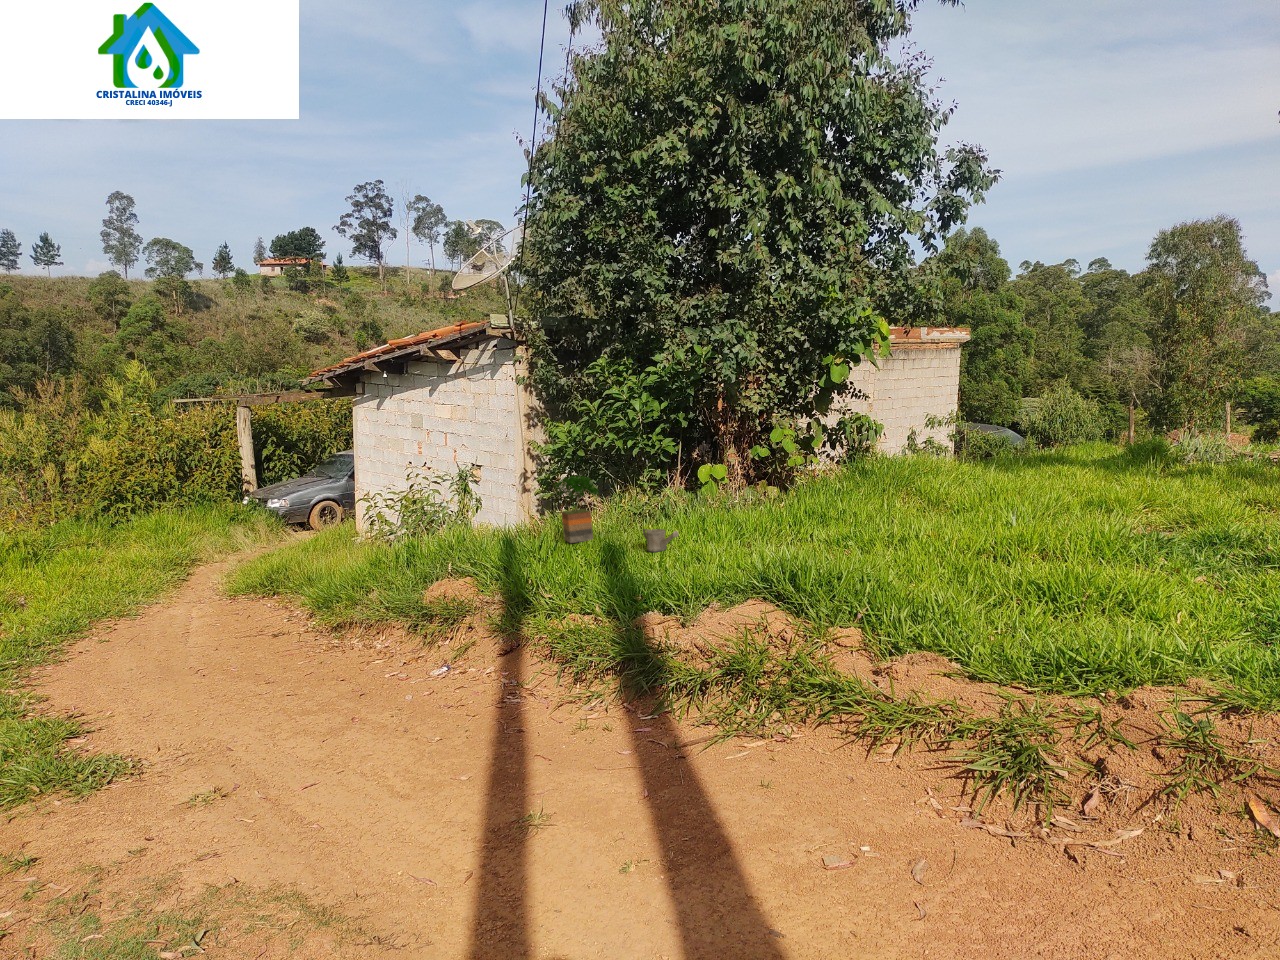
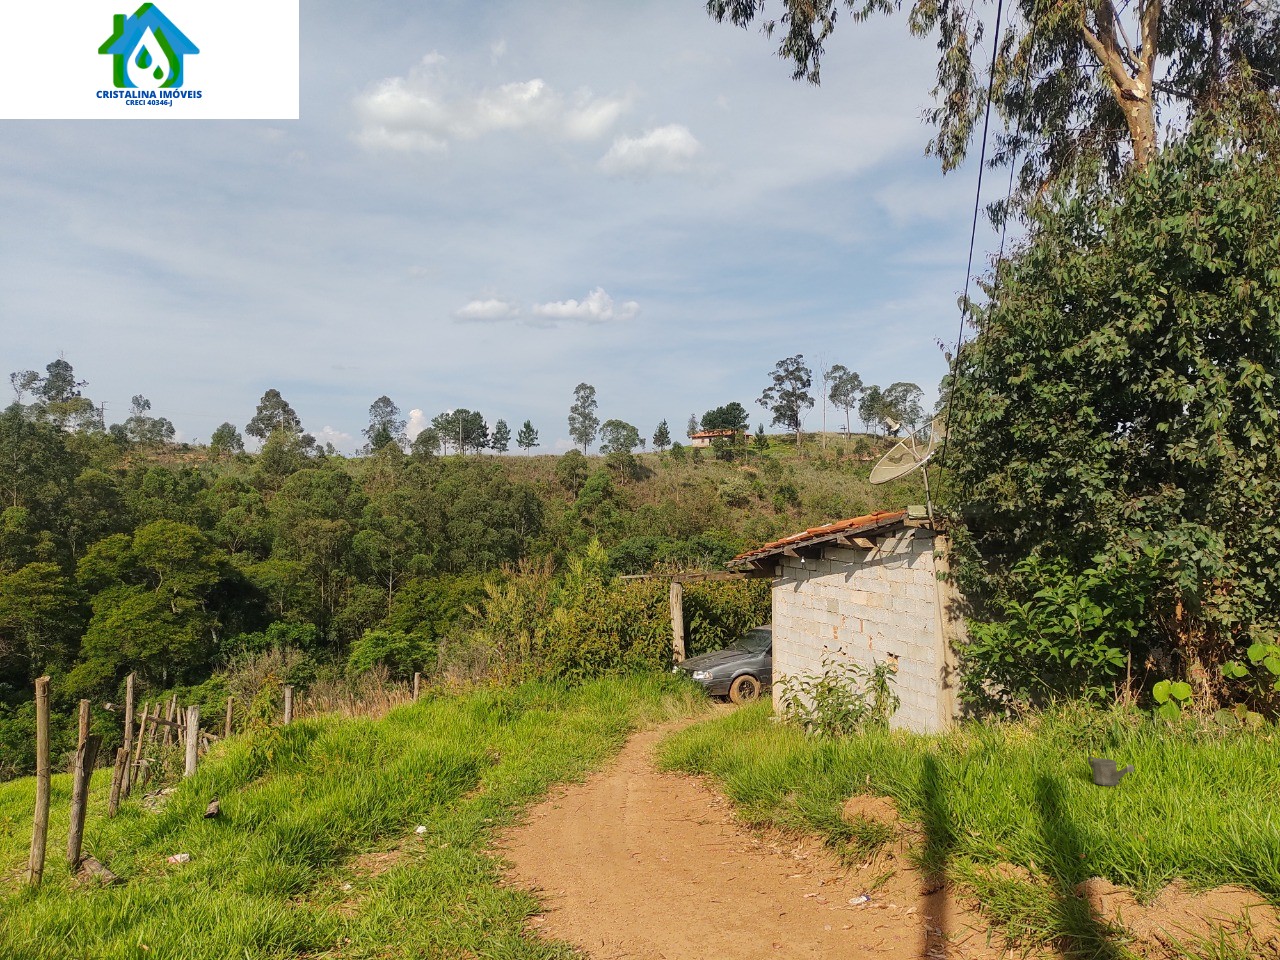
potted tree: present [554,476,599,543] -> none [977,684,1033,759]

